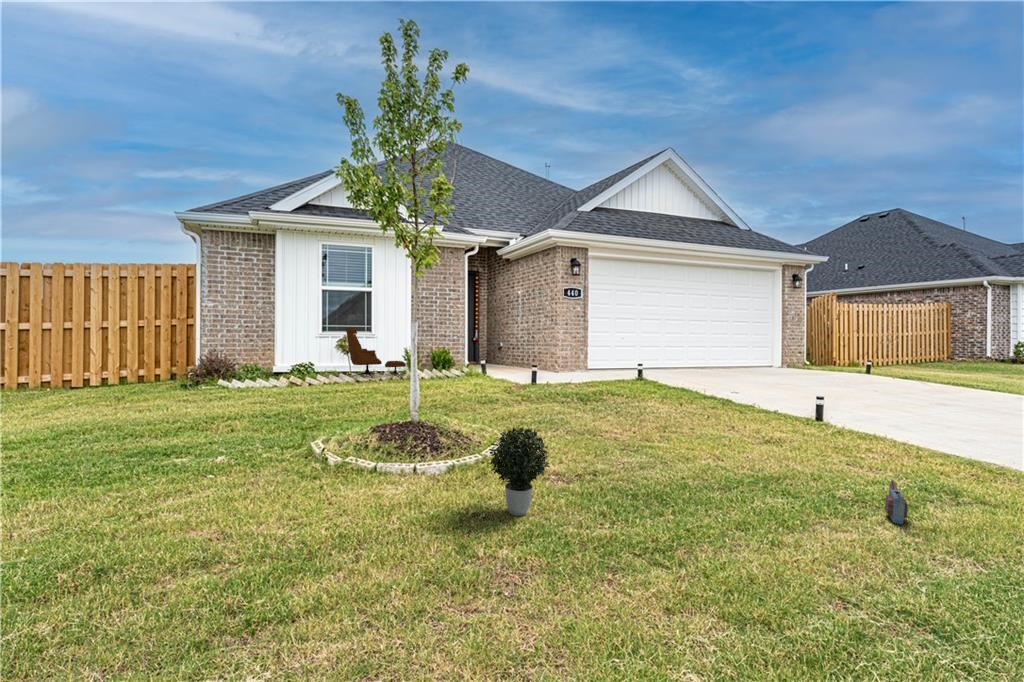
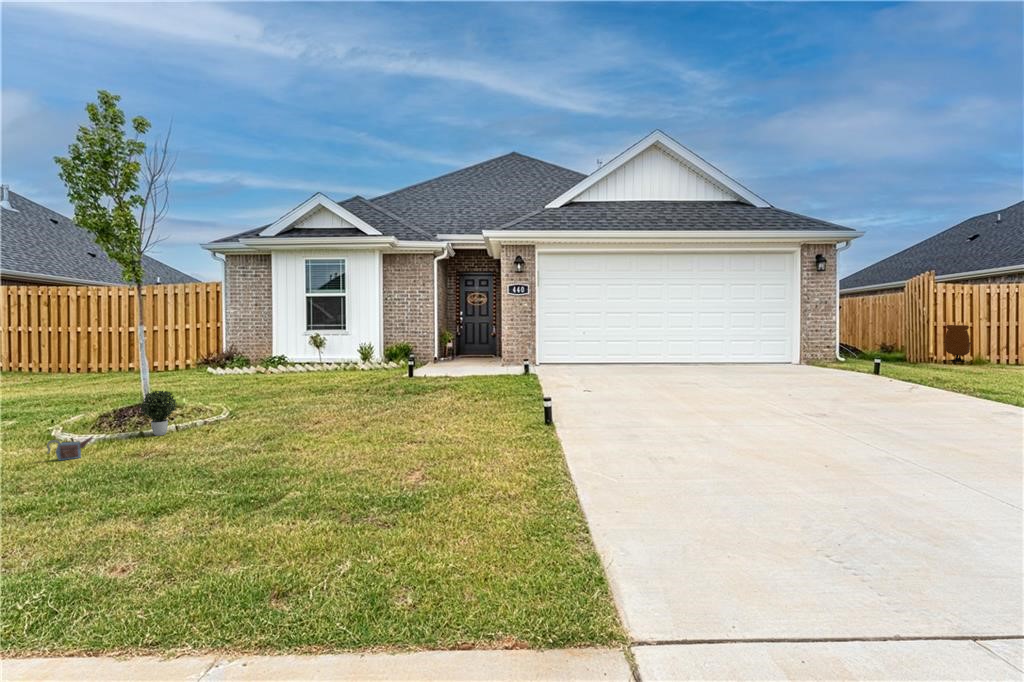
lounge chair: present [346,327,406,378] -> present [942,325,972,364]
watering can: present [885,480,908,524] -> present [47,437,93,460]

